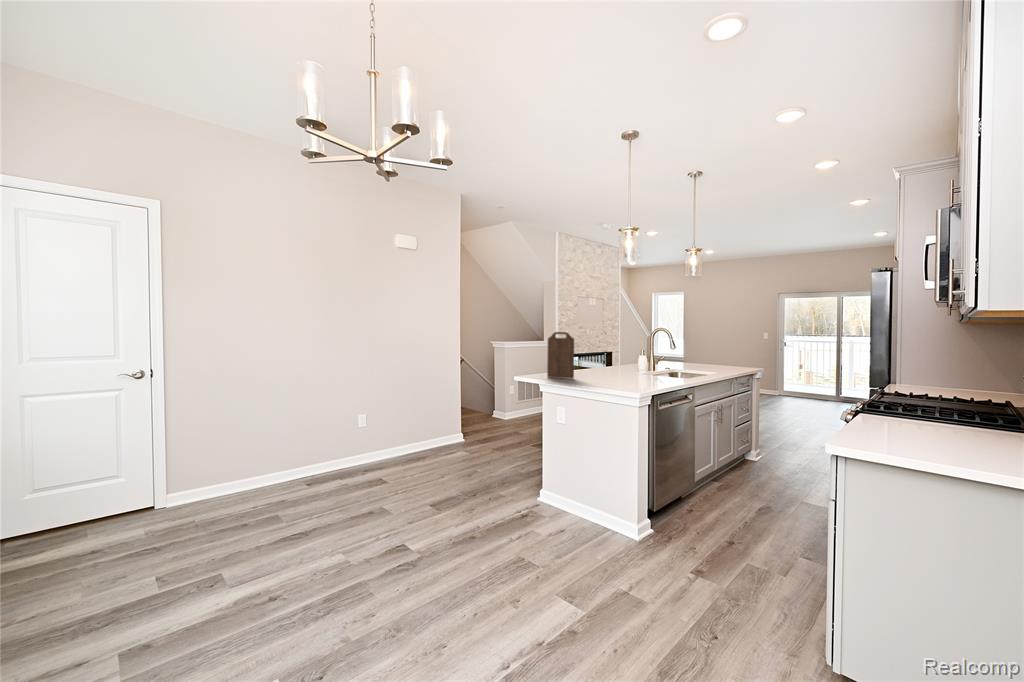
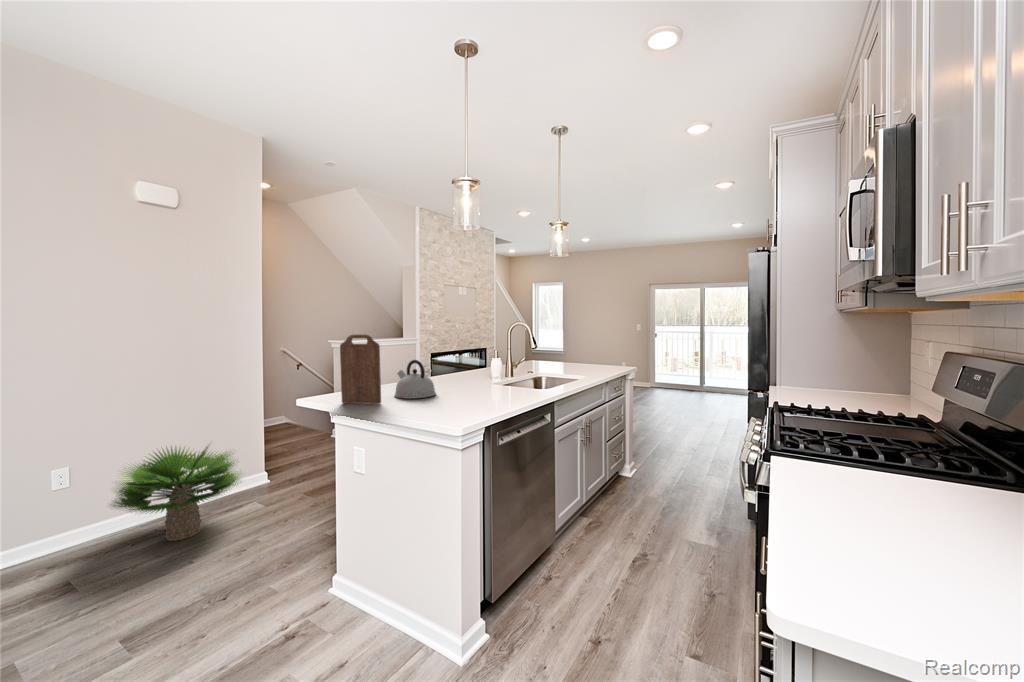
kettle: none [577,351,606,377] -> present [395,360,436,399]
potted plant: none [388,402,463,467] -> present [111,447,239,541]

